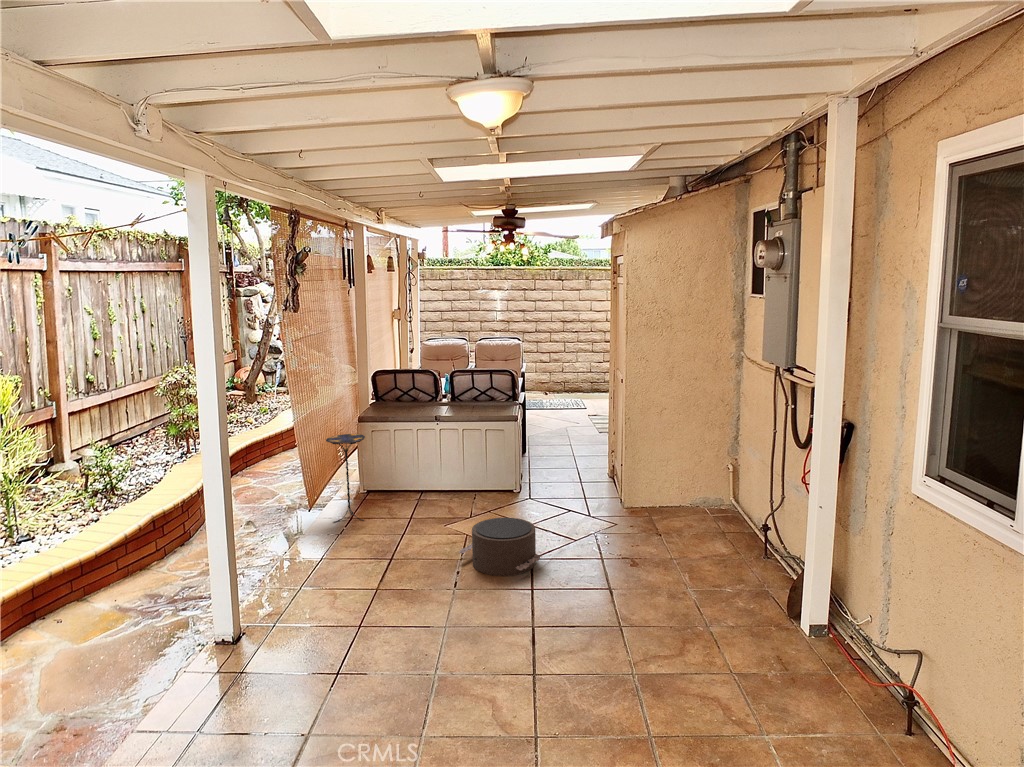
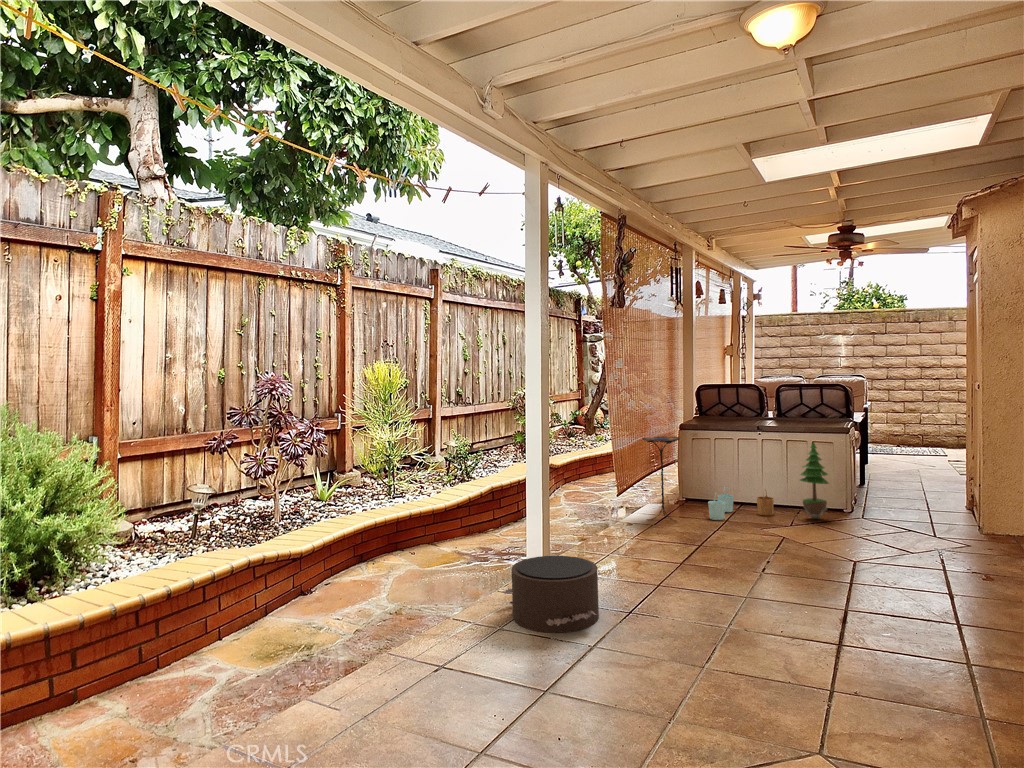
potted tree: none [474,430,500,500] -> present [800,442,829,519]
bucket: none [393,475,452,513] -> present [708,488,774,520]
pouf: present [459,517,542,576] -> present [503,556,599,633]

